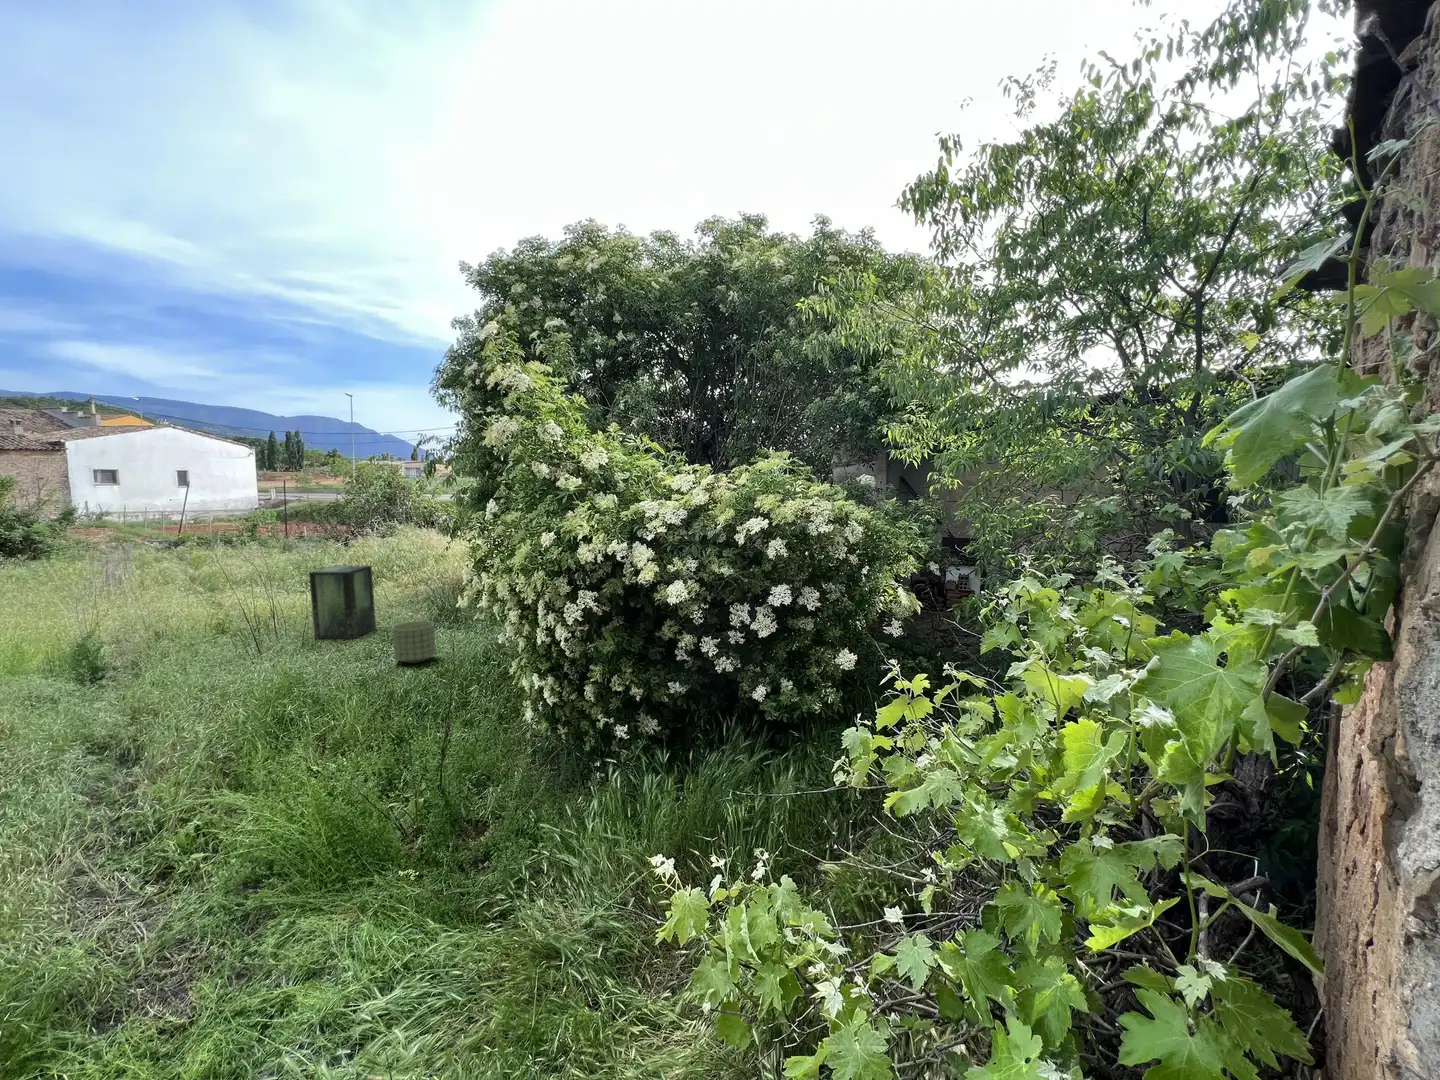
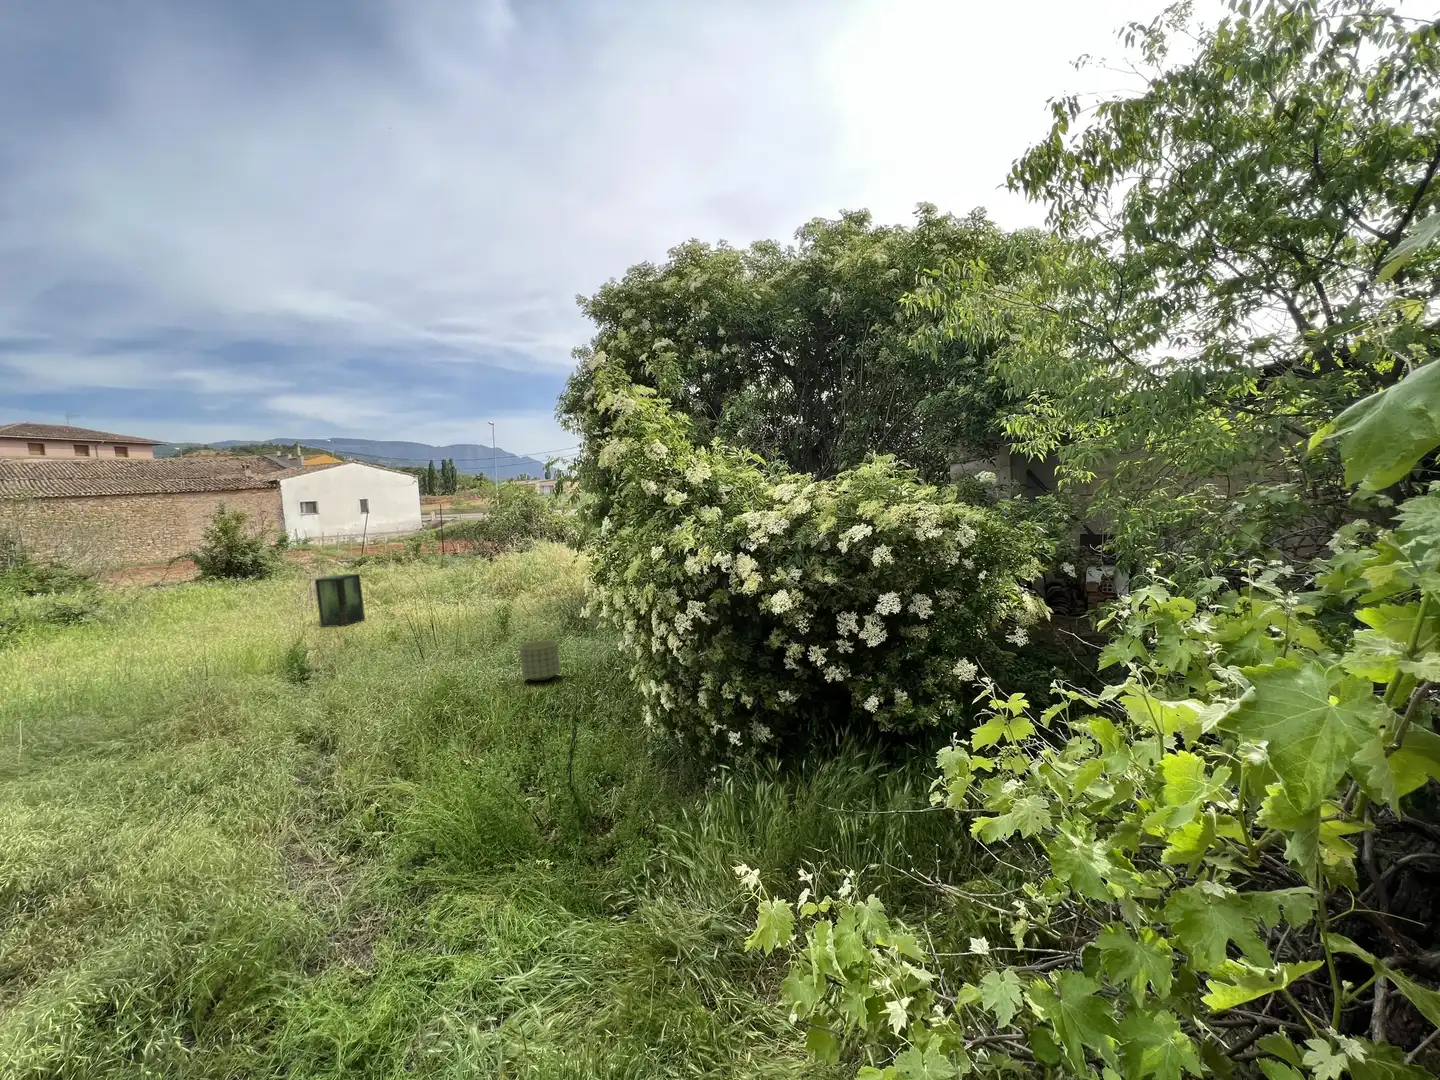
storage box: present [309,566,376,639] -> present [315,574,365,627]

